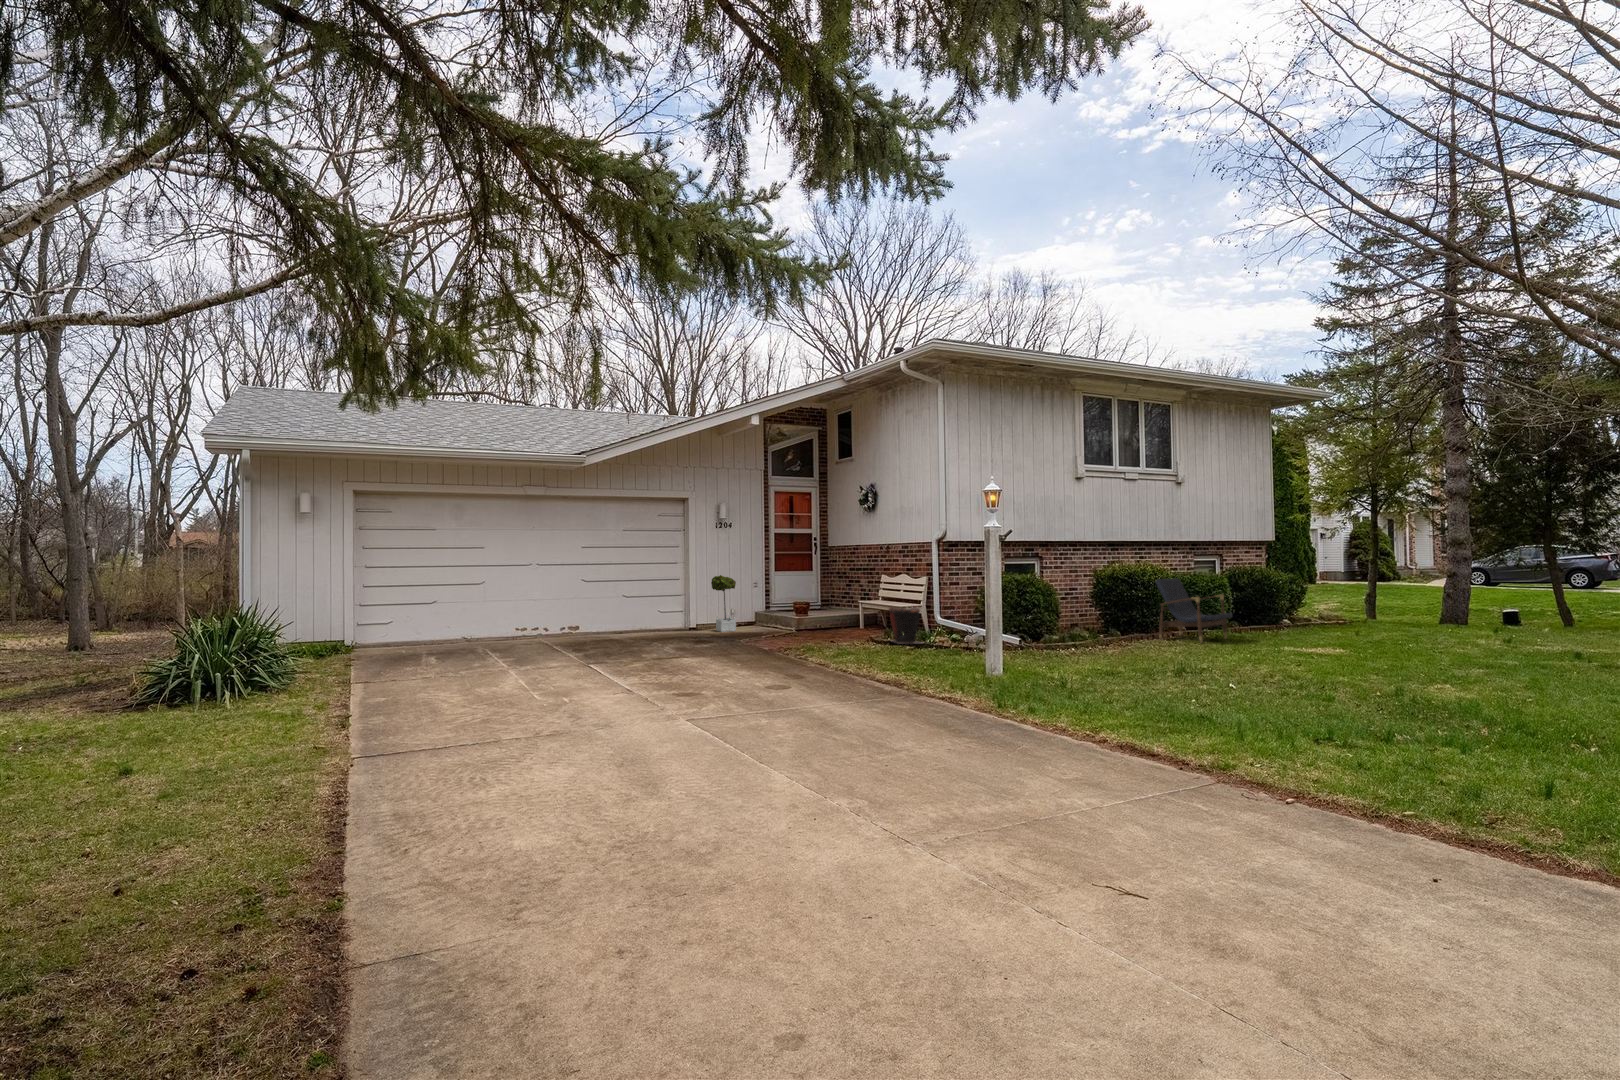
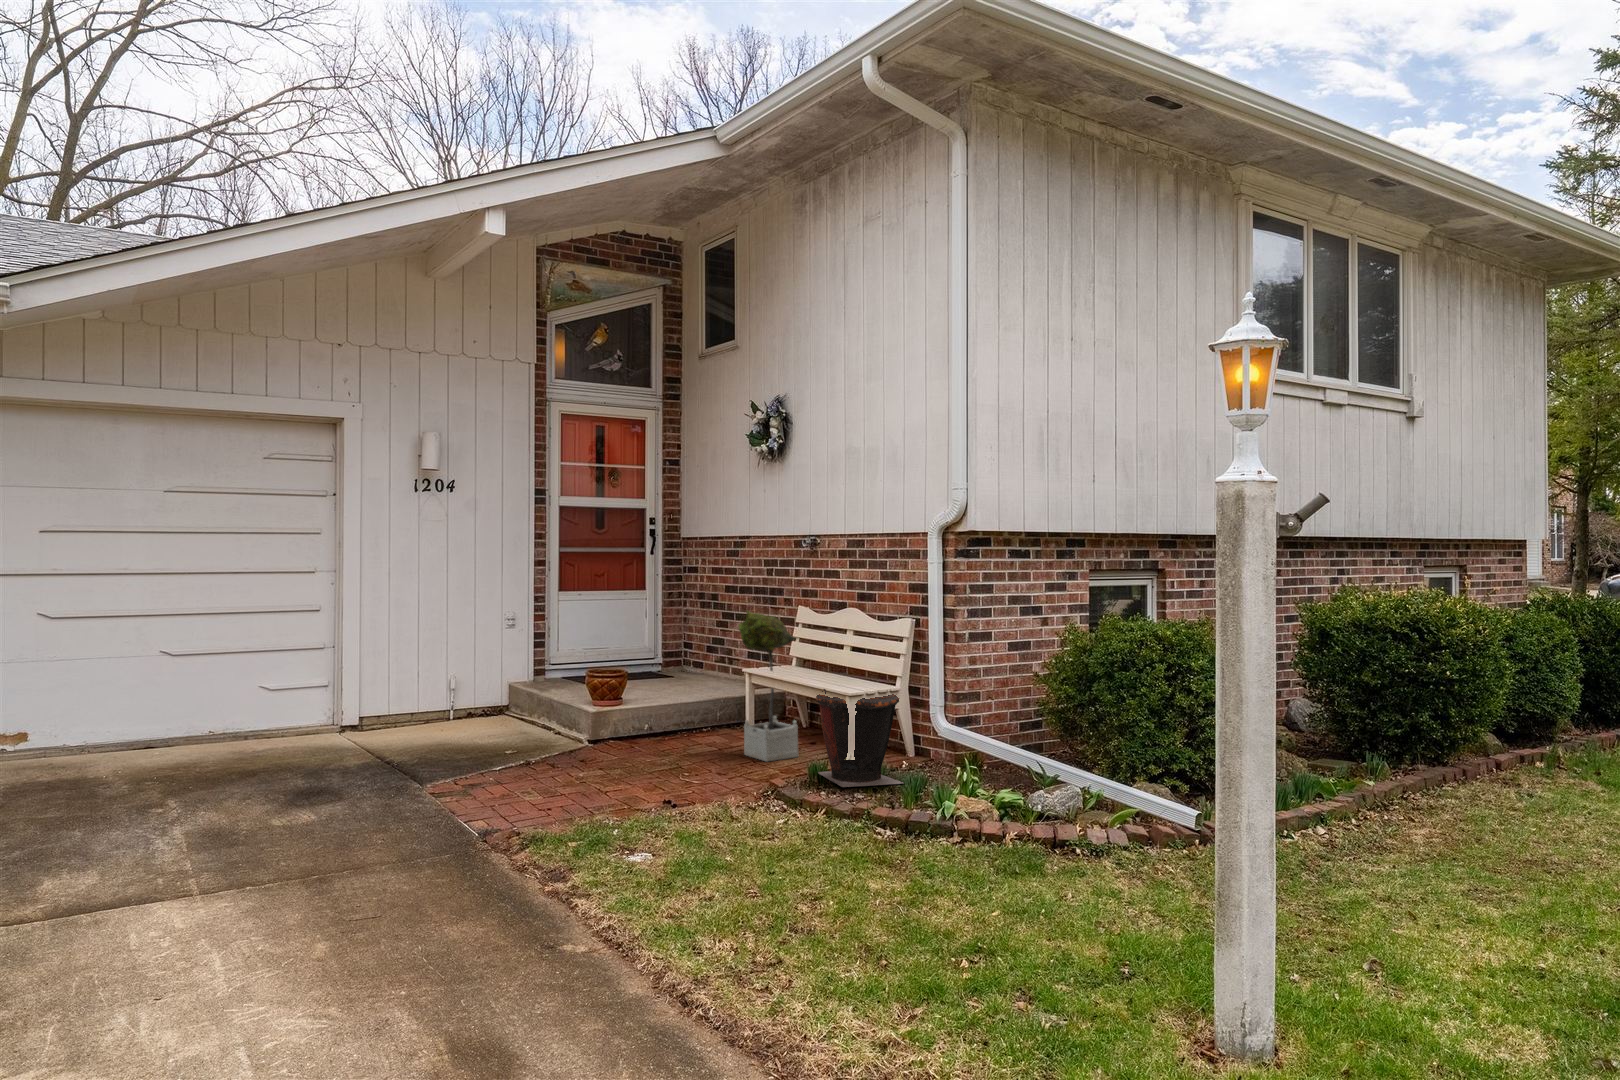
potted tree: present [711,575,736,632] -> present [739,611,799,761]
lounge chair: present [1156,578,1233,643] -> none [1415,621,1590,779]

